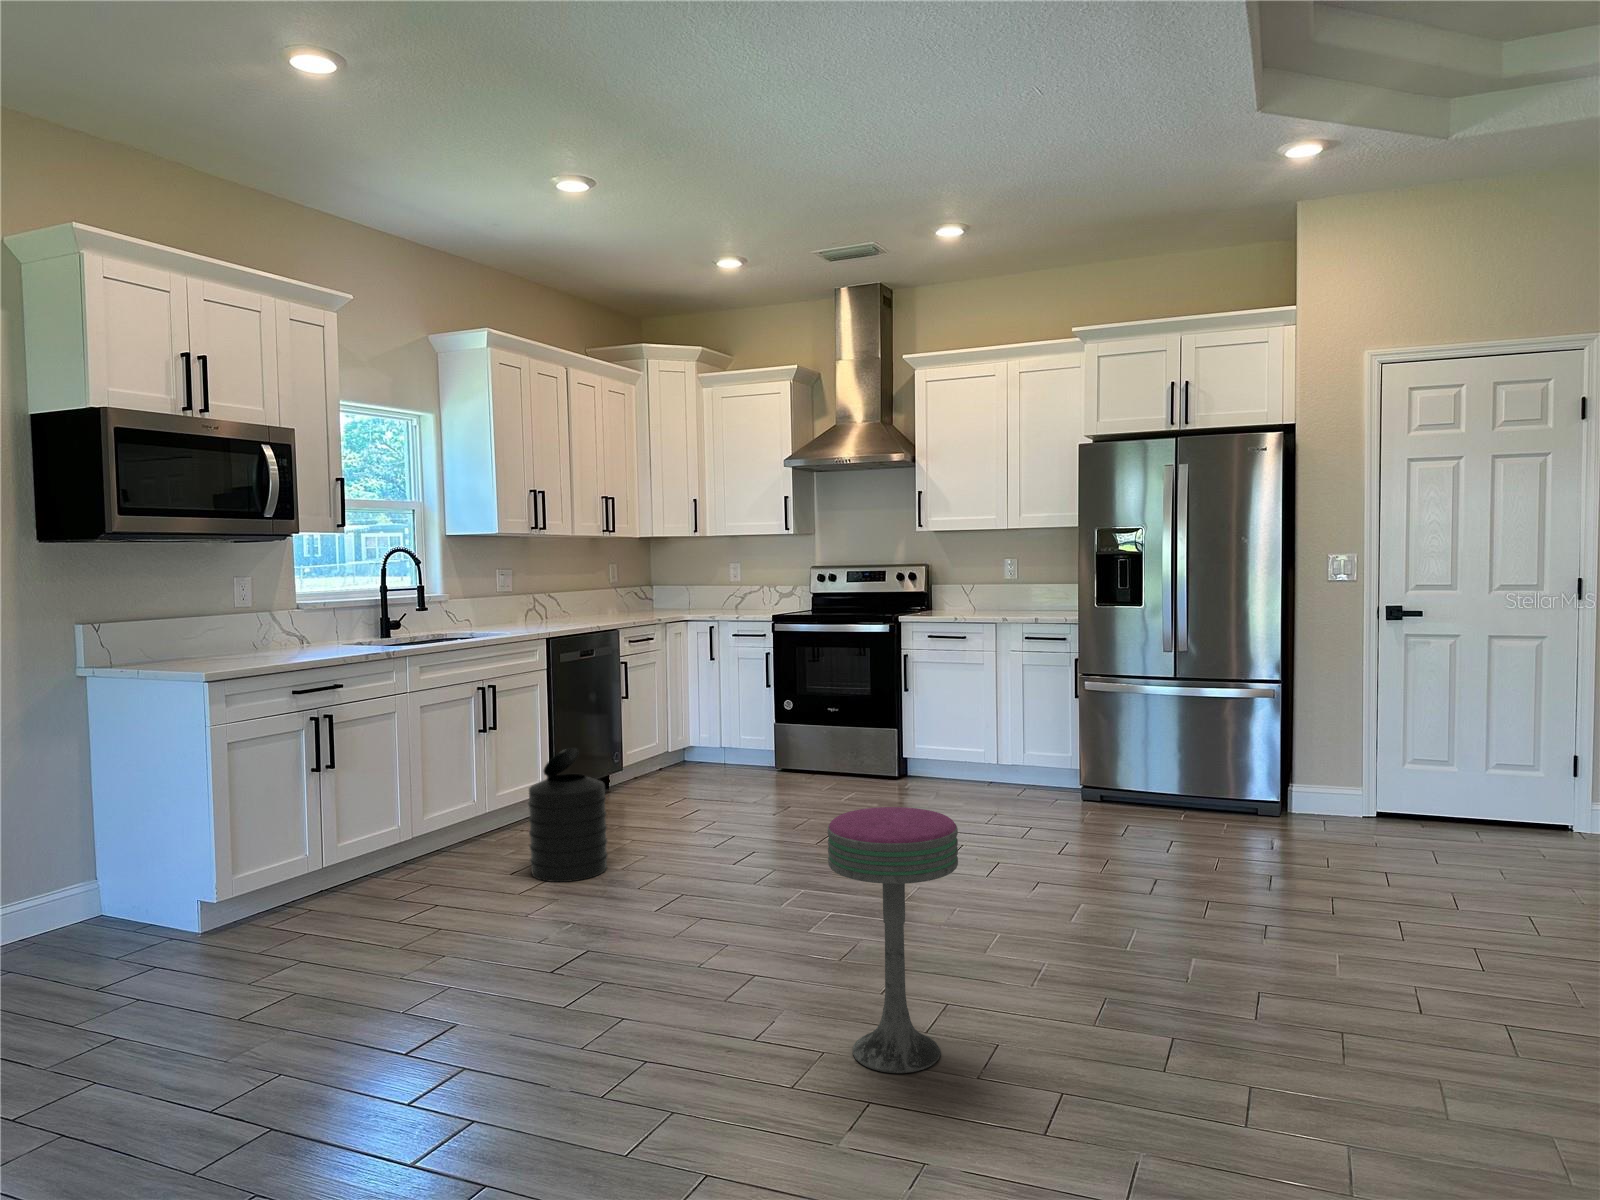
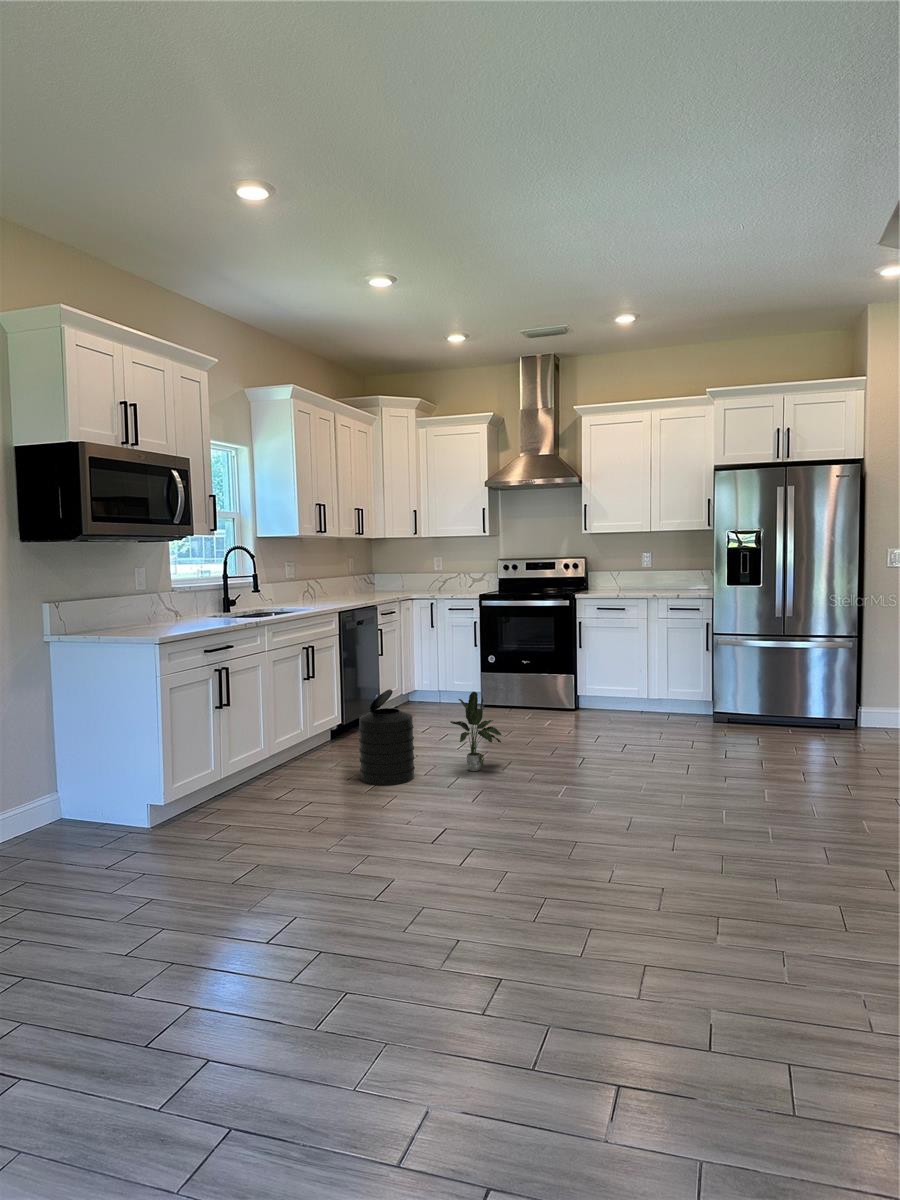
potted plant: none [656,752,736,865] -> present [450,692,501,771]
bar stool: present [828,807,958,1073] -> none [662,719,754,895]

